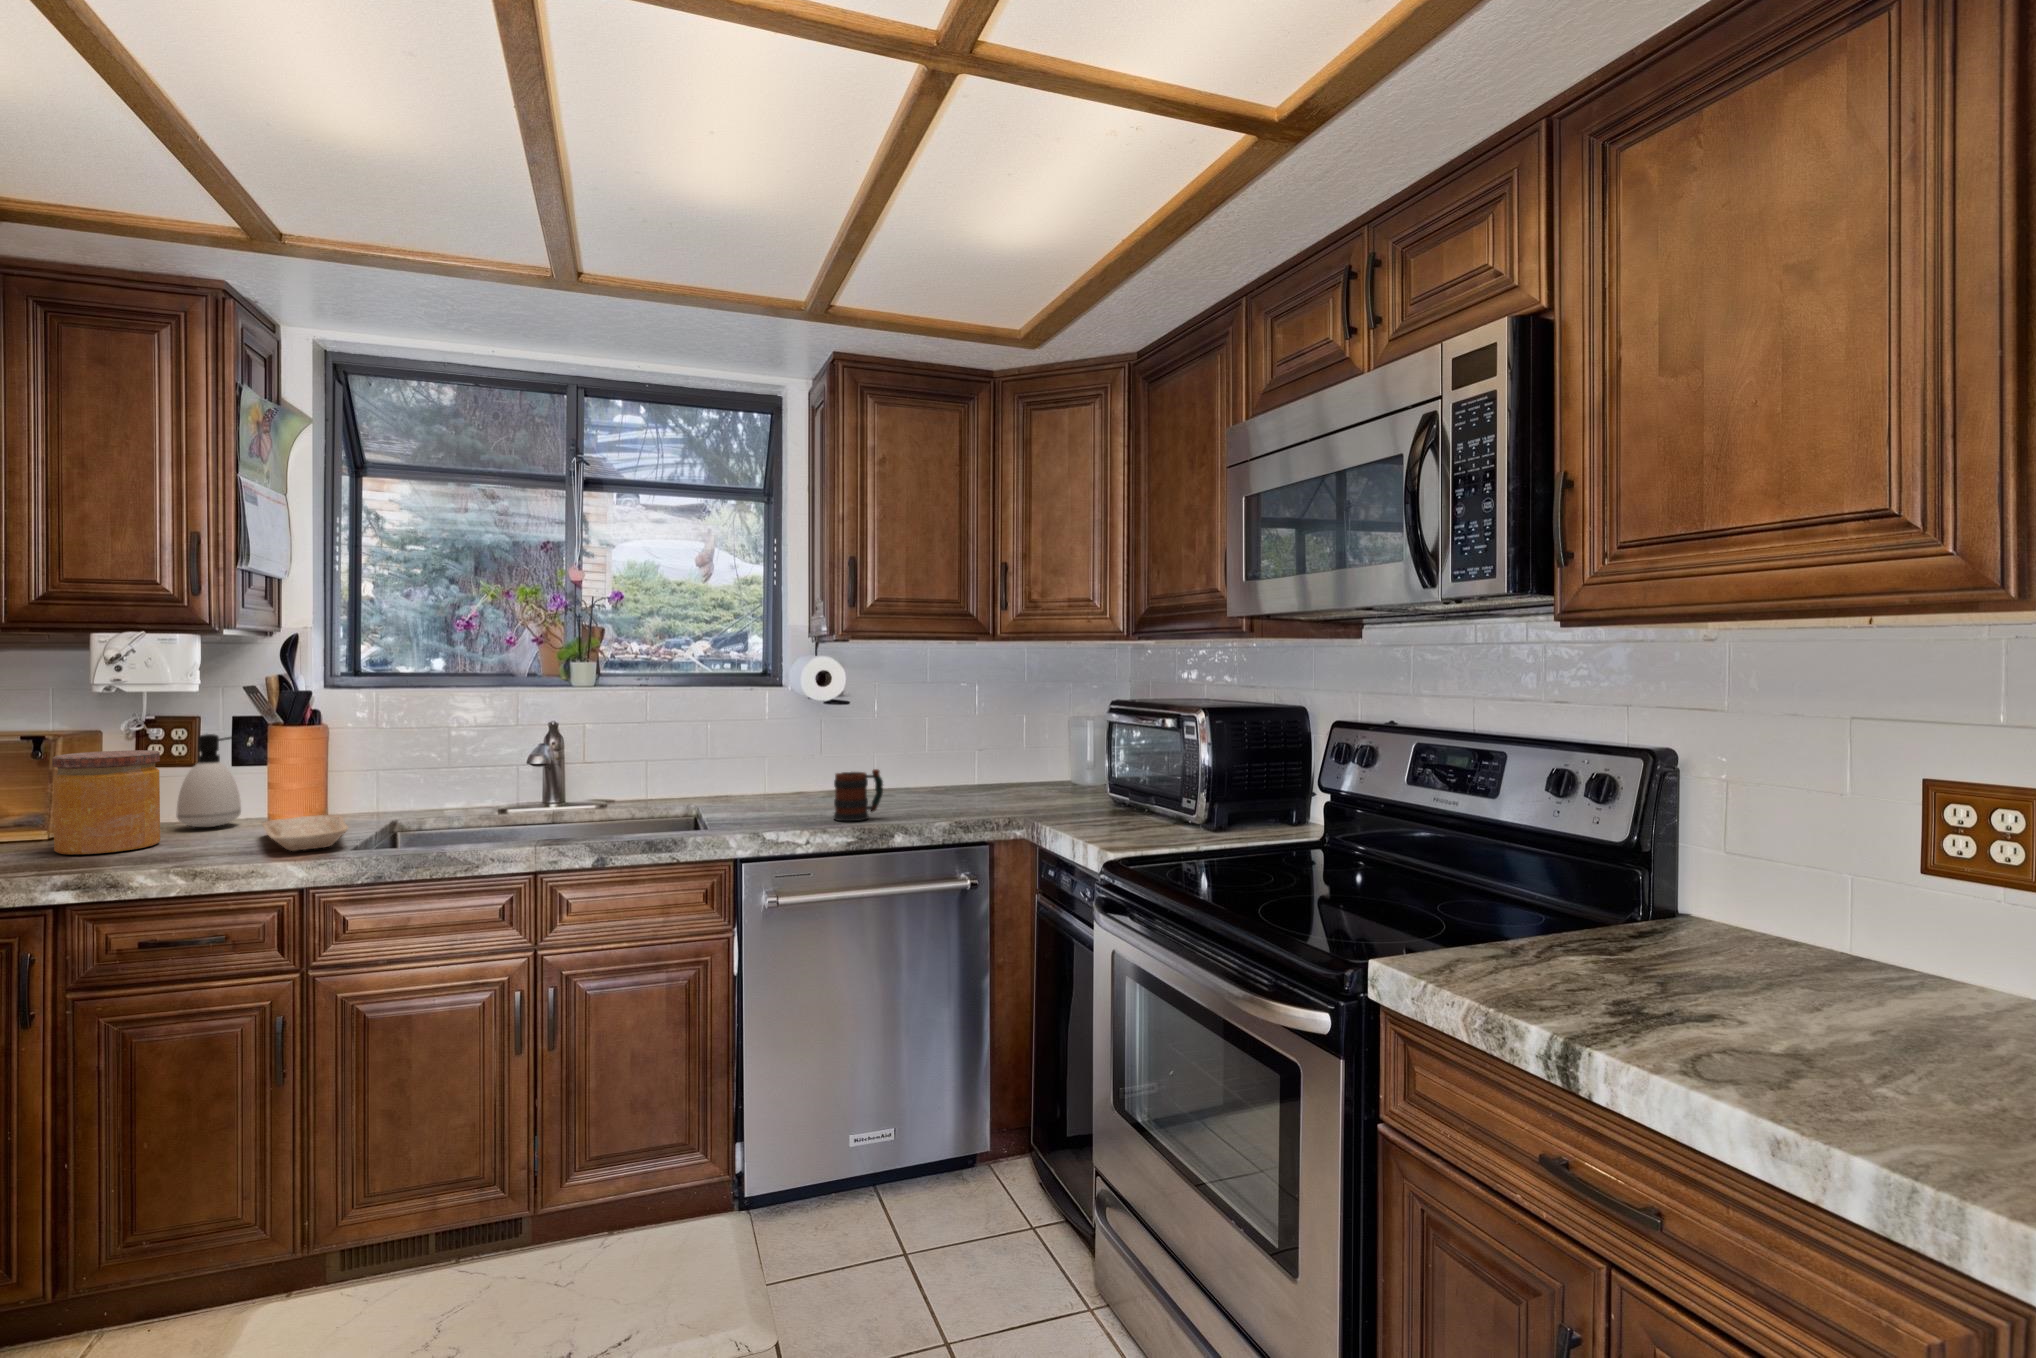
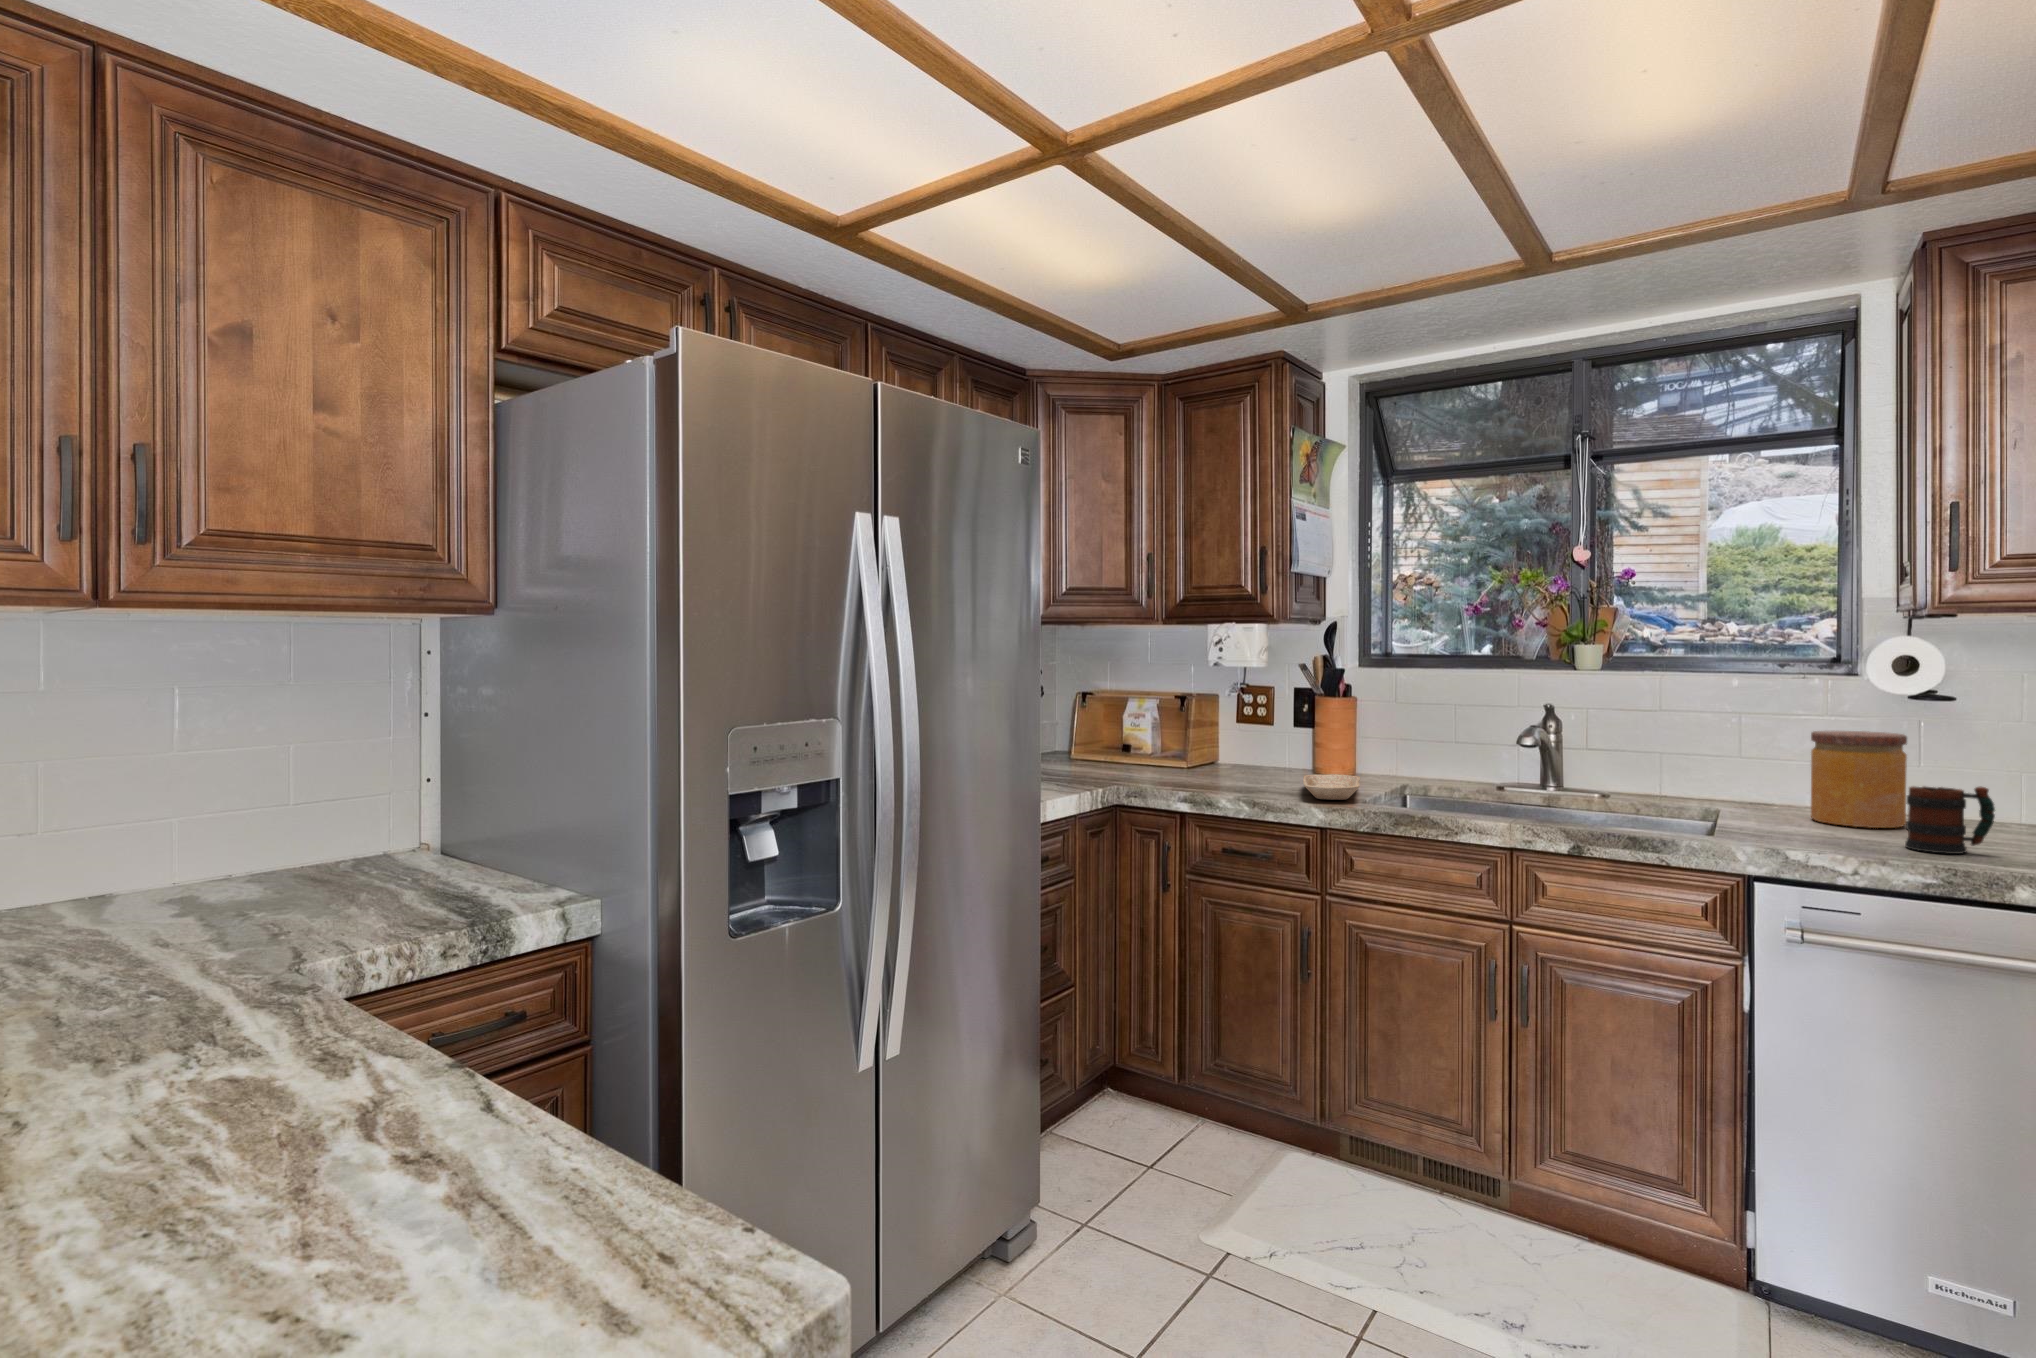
soap dispenser: present [176,734,241,827] -> none [1255,703,1295,776]
jar: present [52,750,160,854] -> present [1811,731,1907,828]

